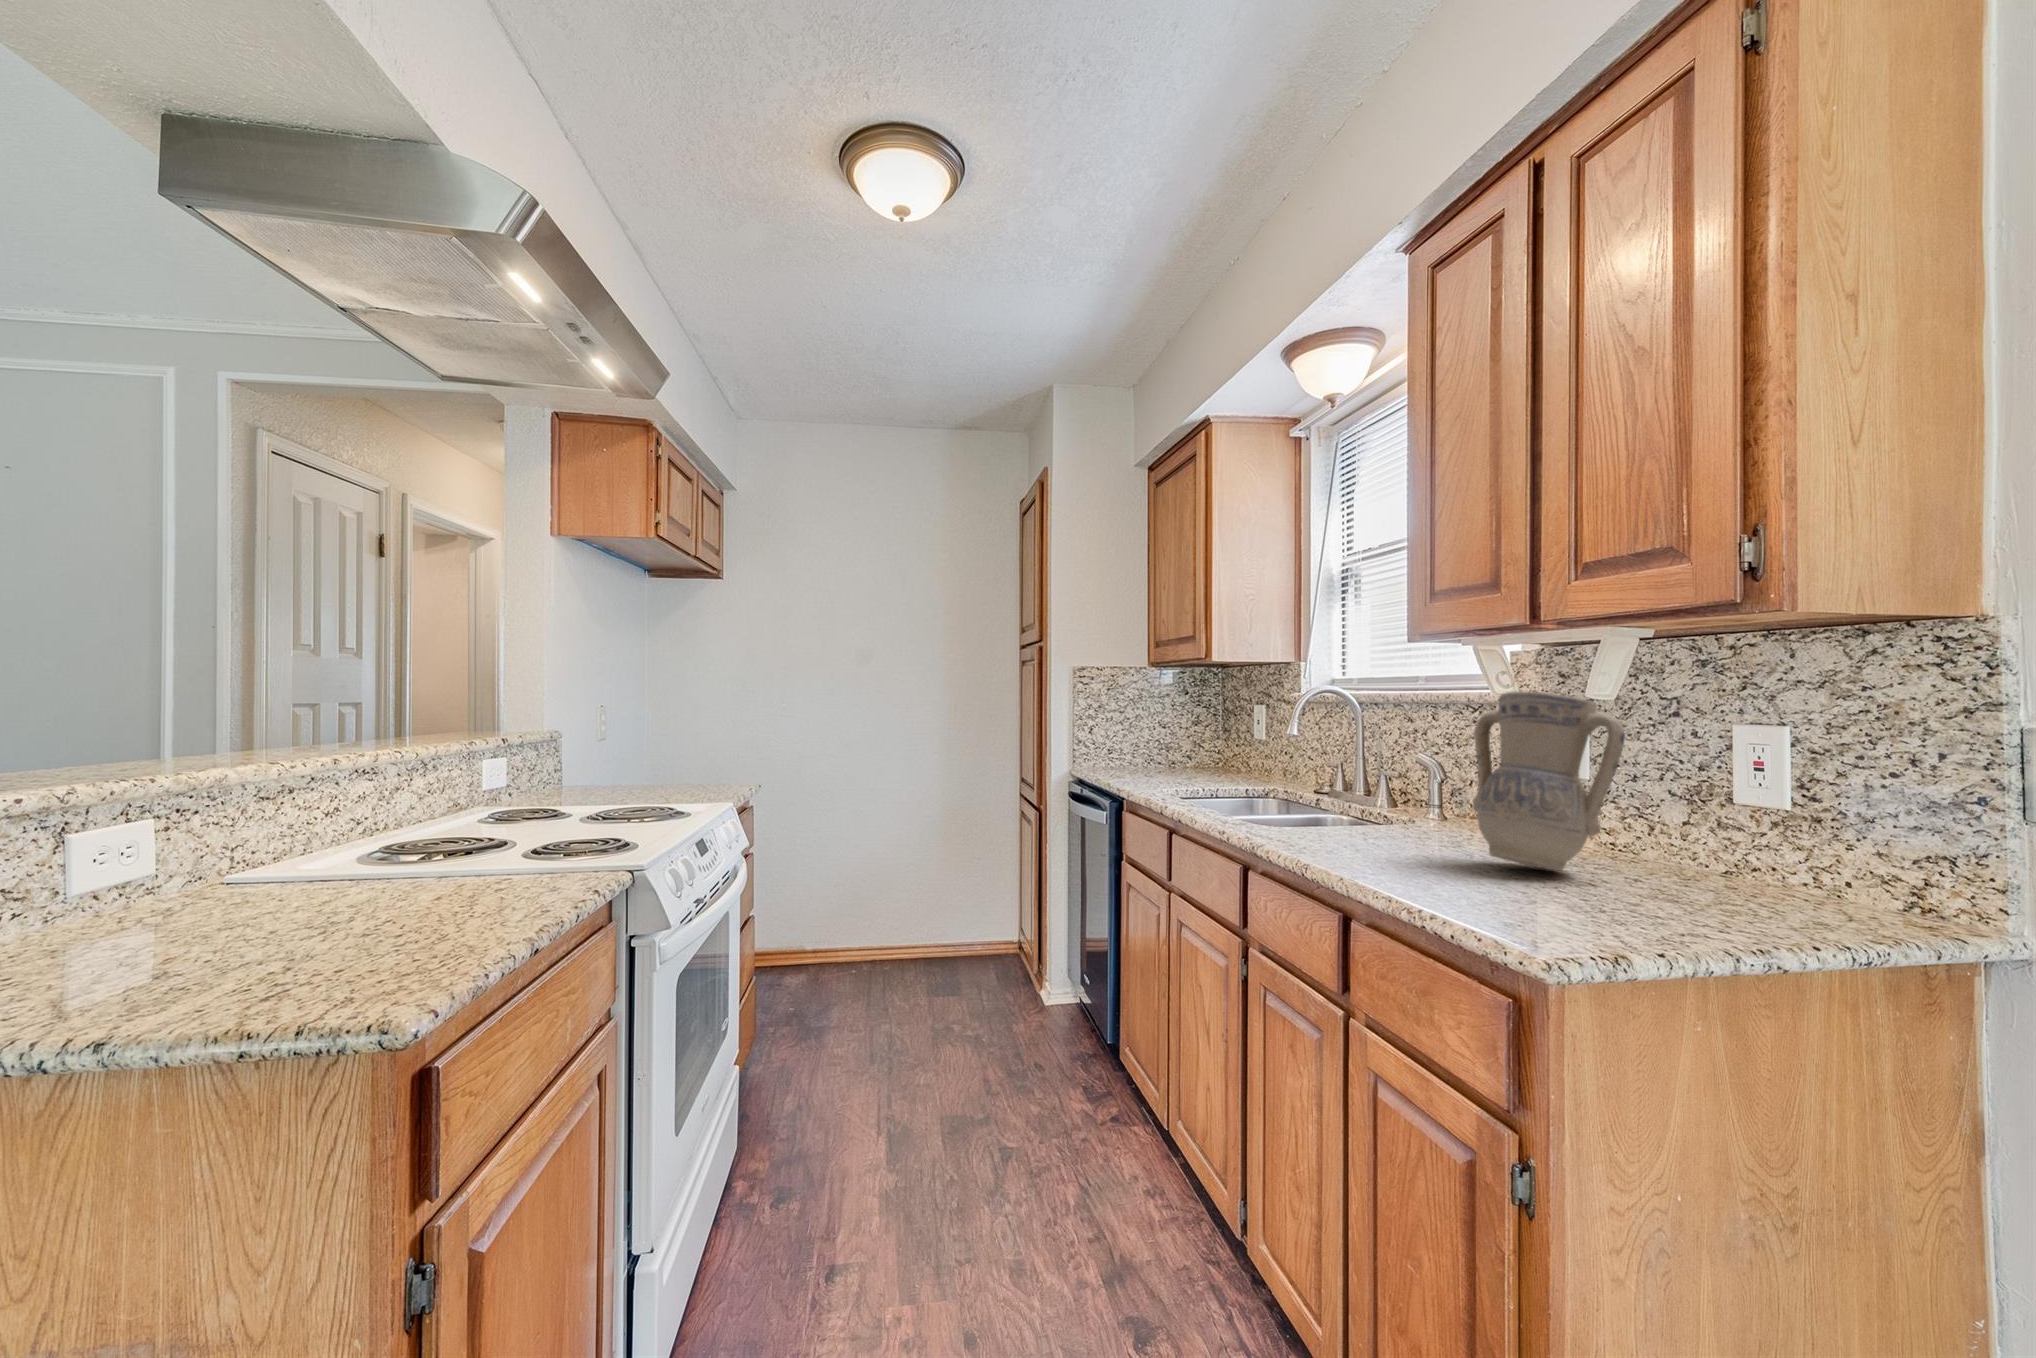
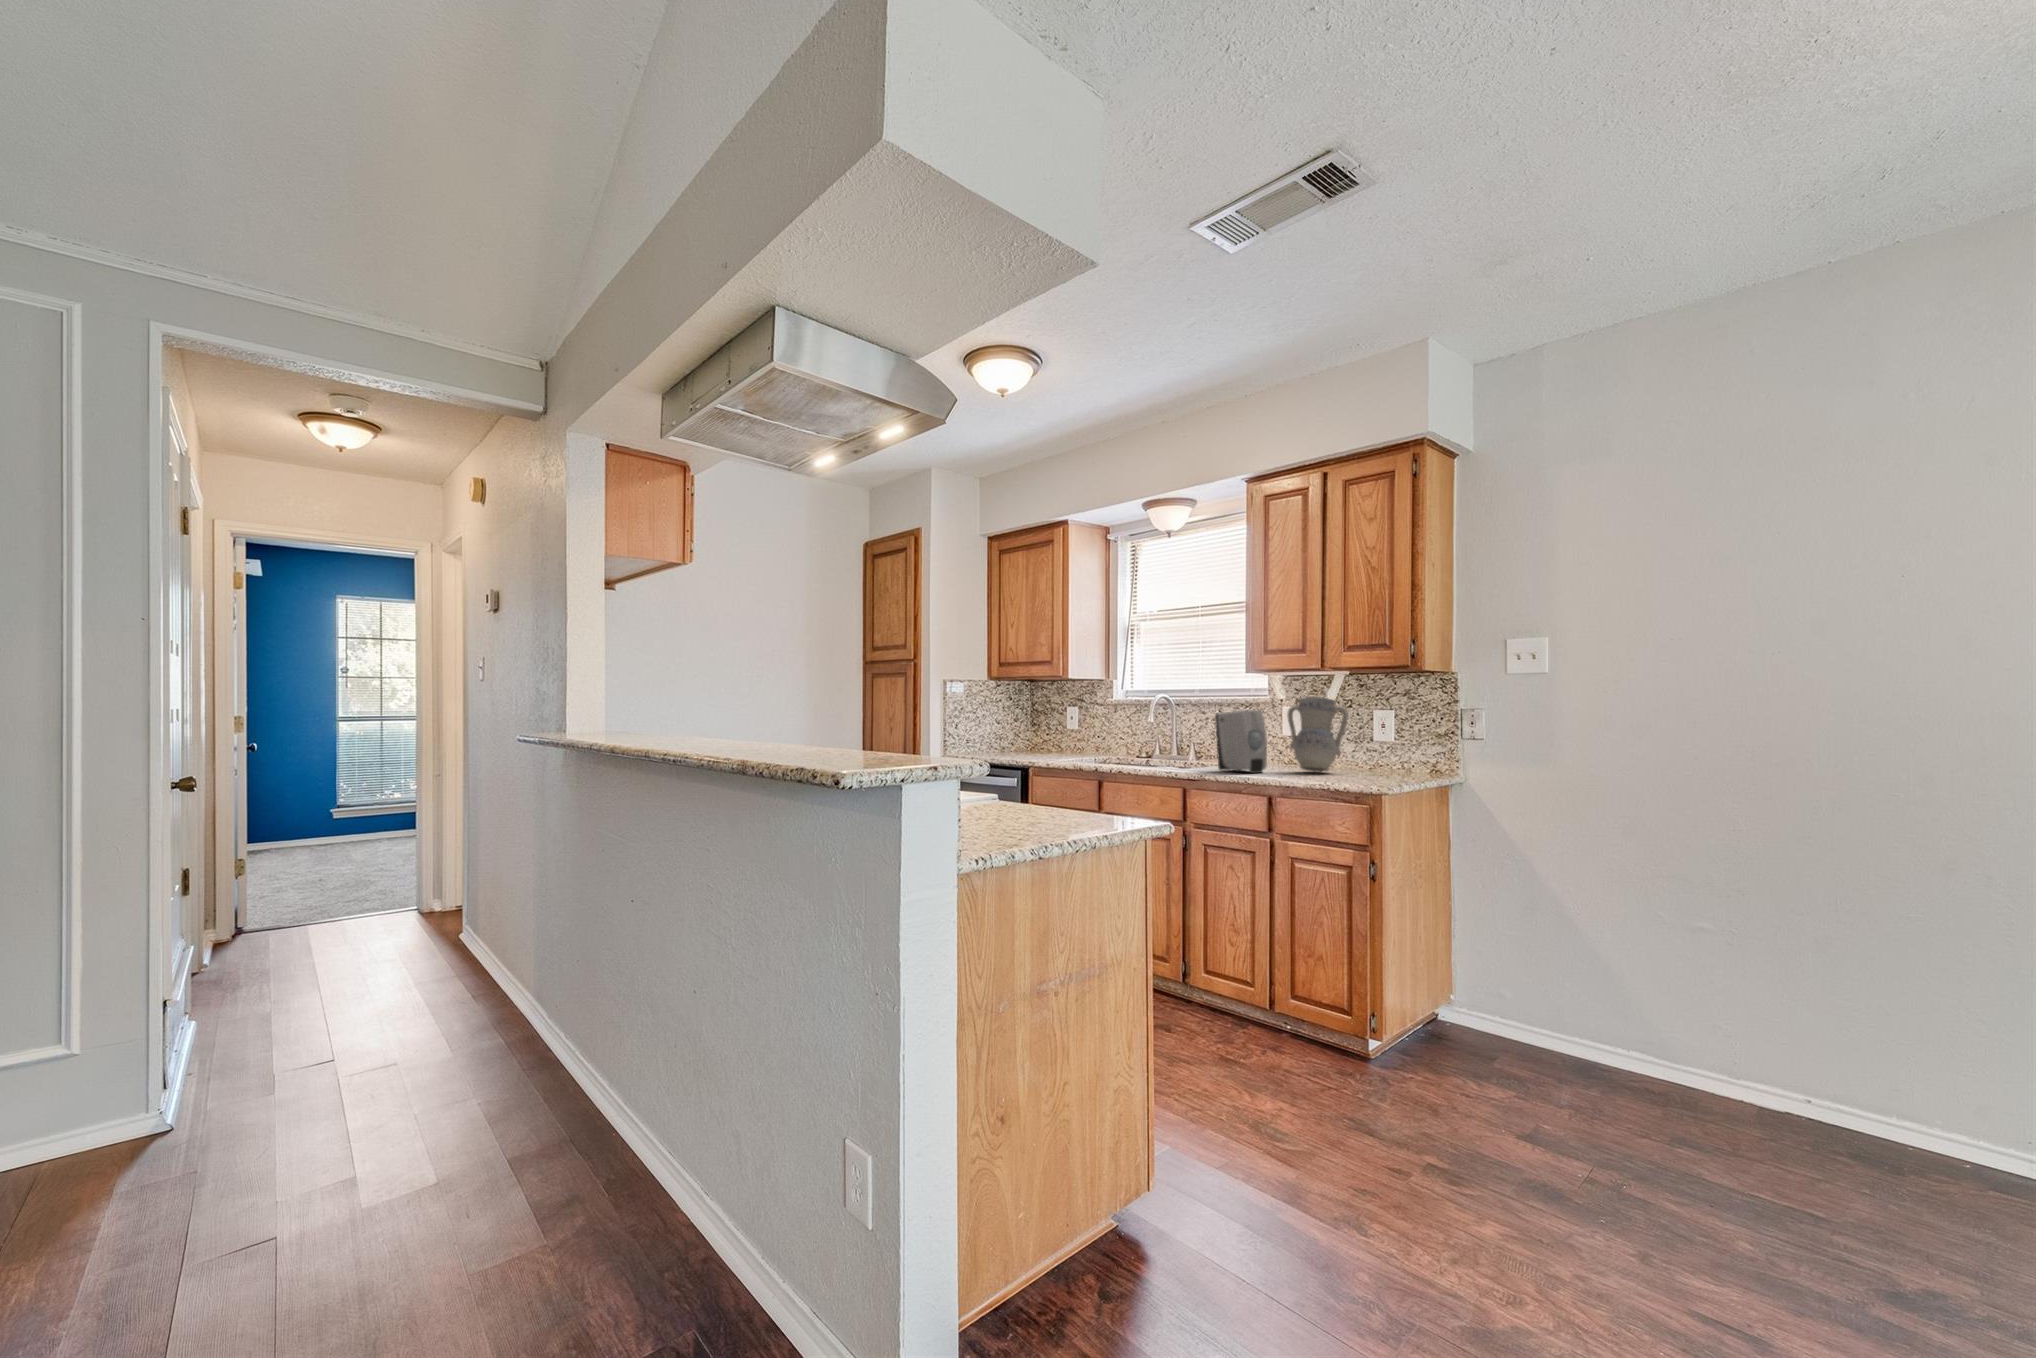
soap dispenser: none [1319,721,1414,858] -> present [1215,710,1267,773]

